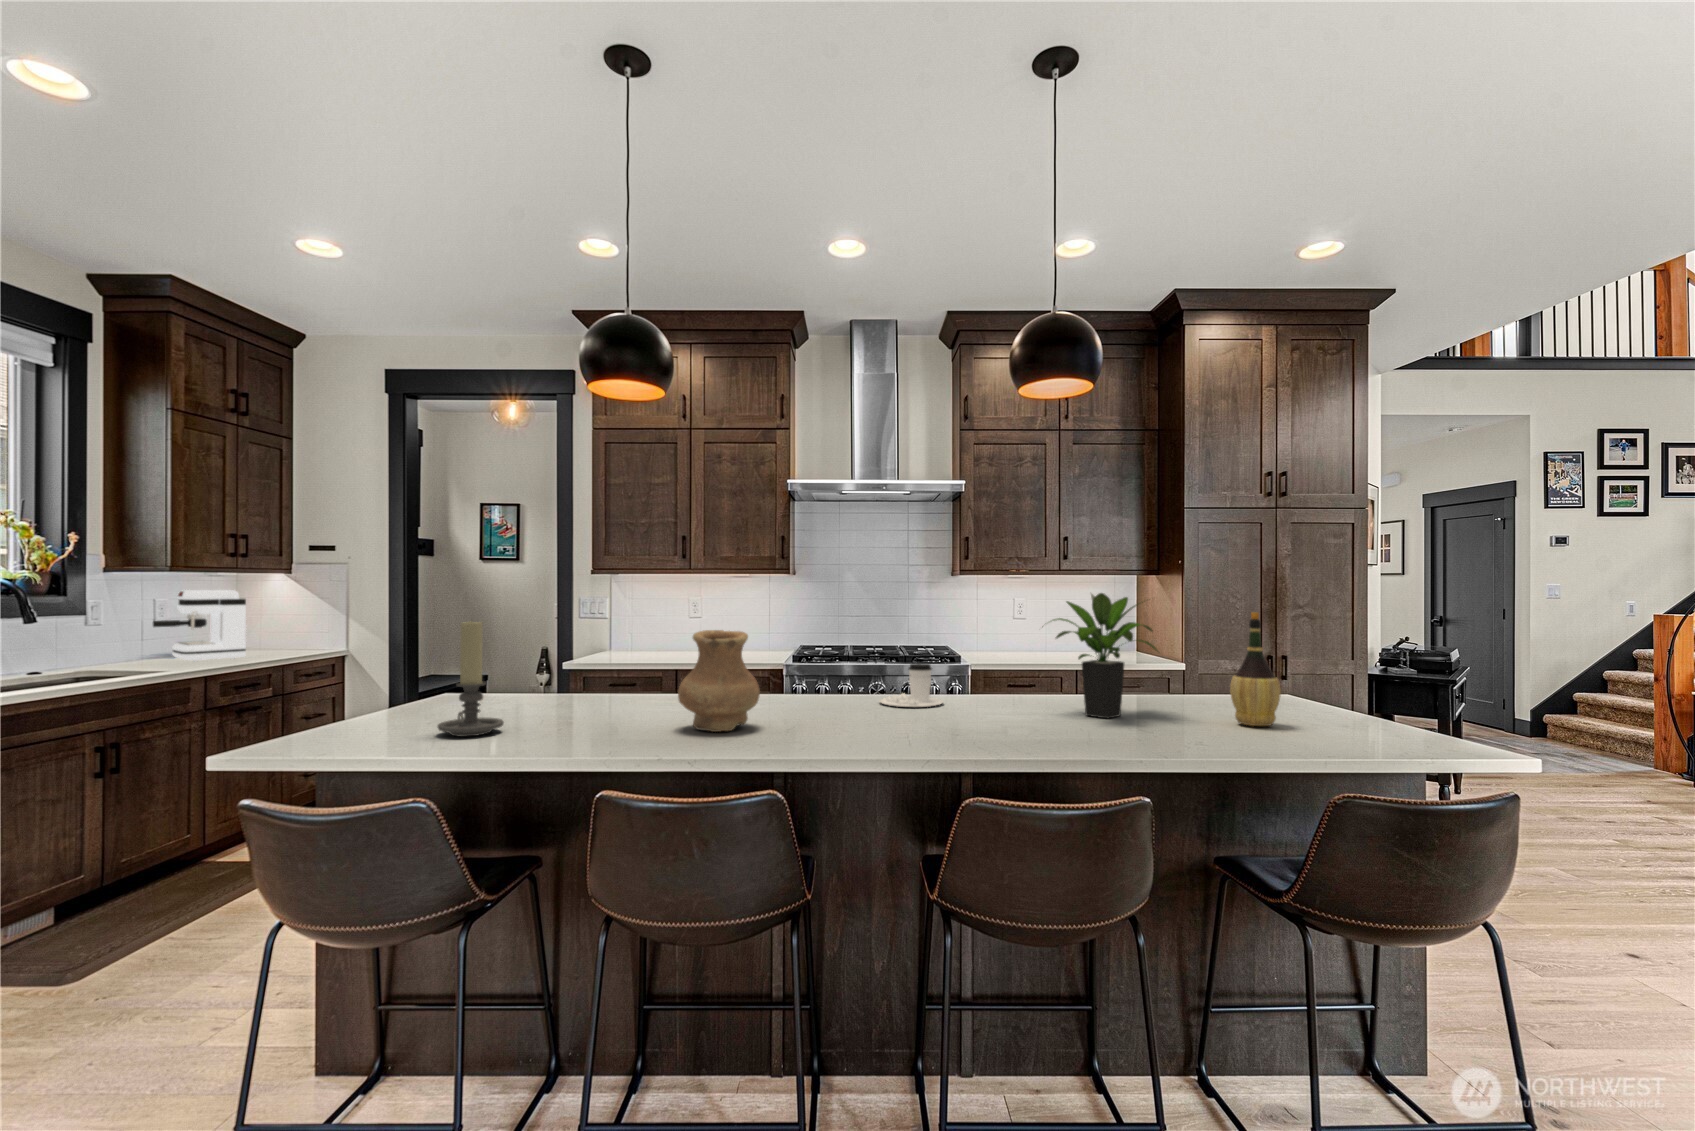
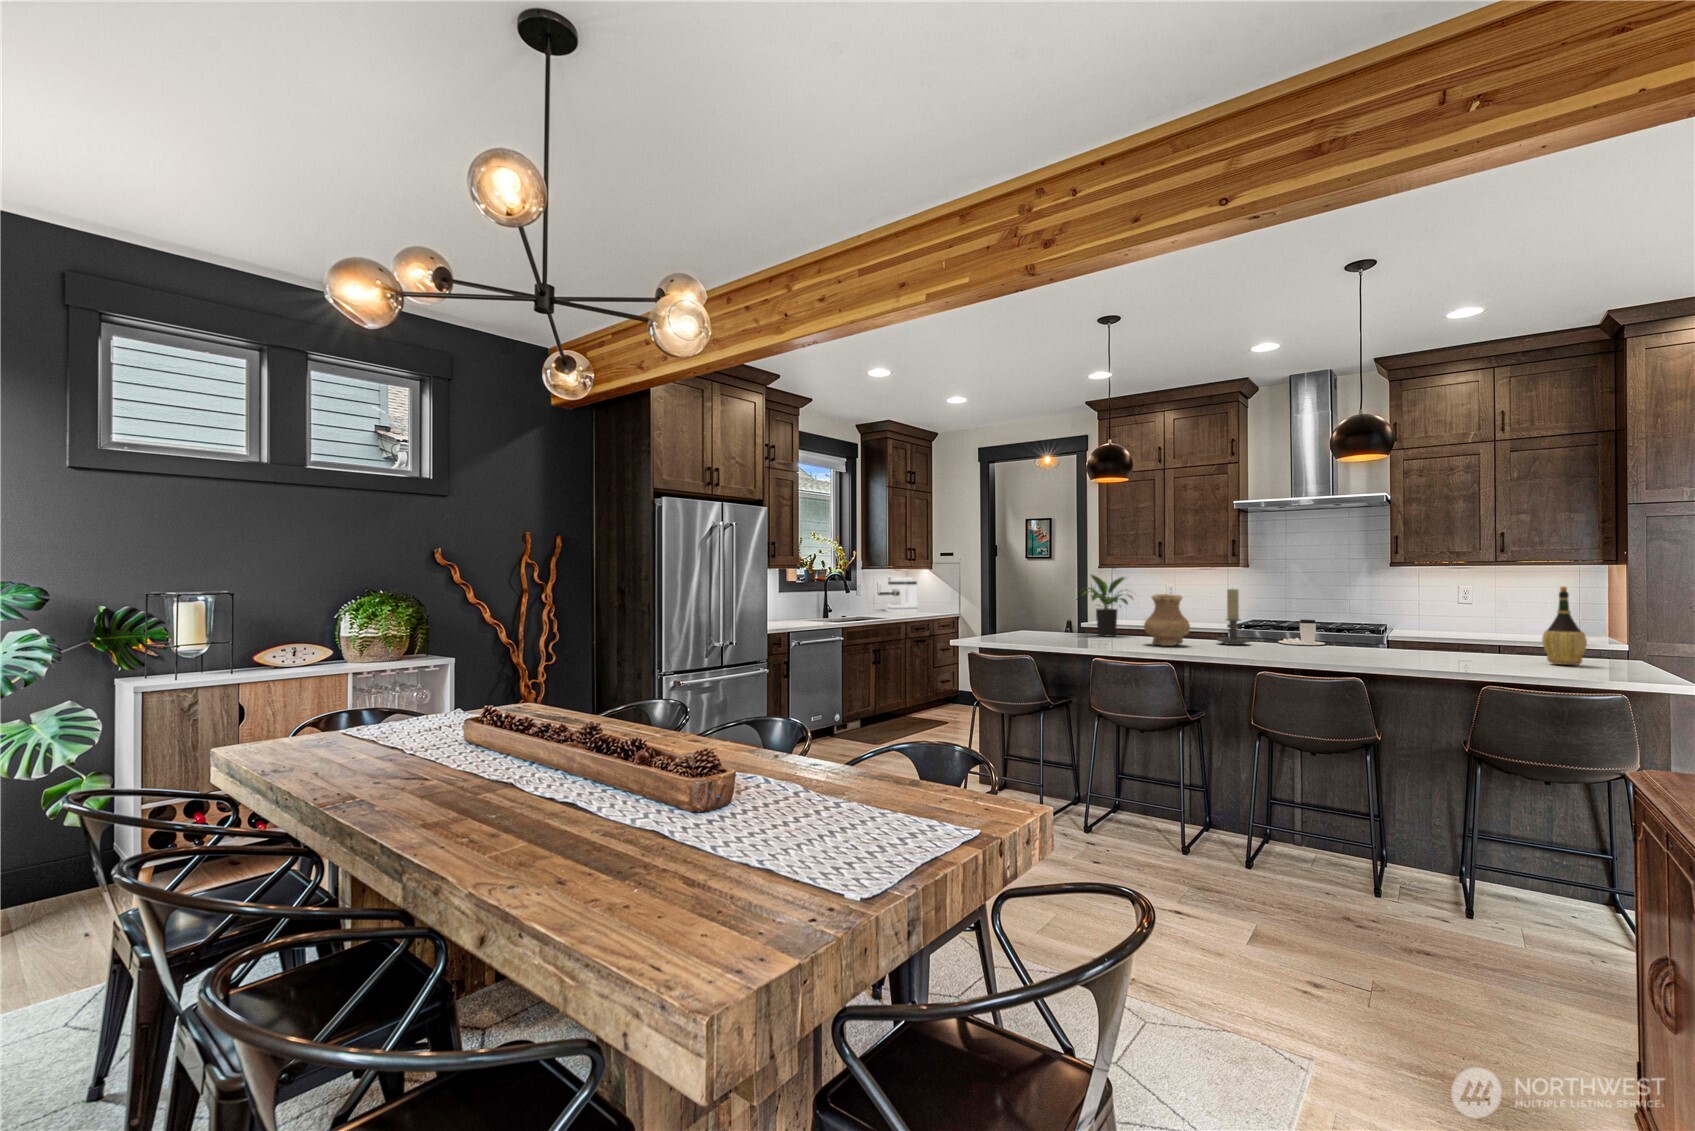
potted plant: present [1053,593,1157,718] -> present [1079,575,1132,636]
candle holder: present [438,621,504,736] -> present [1217,589,1250,645]

